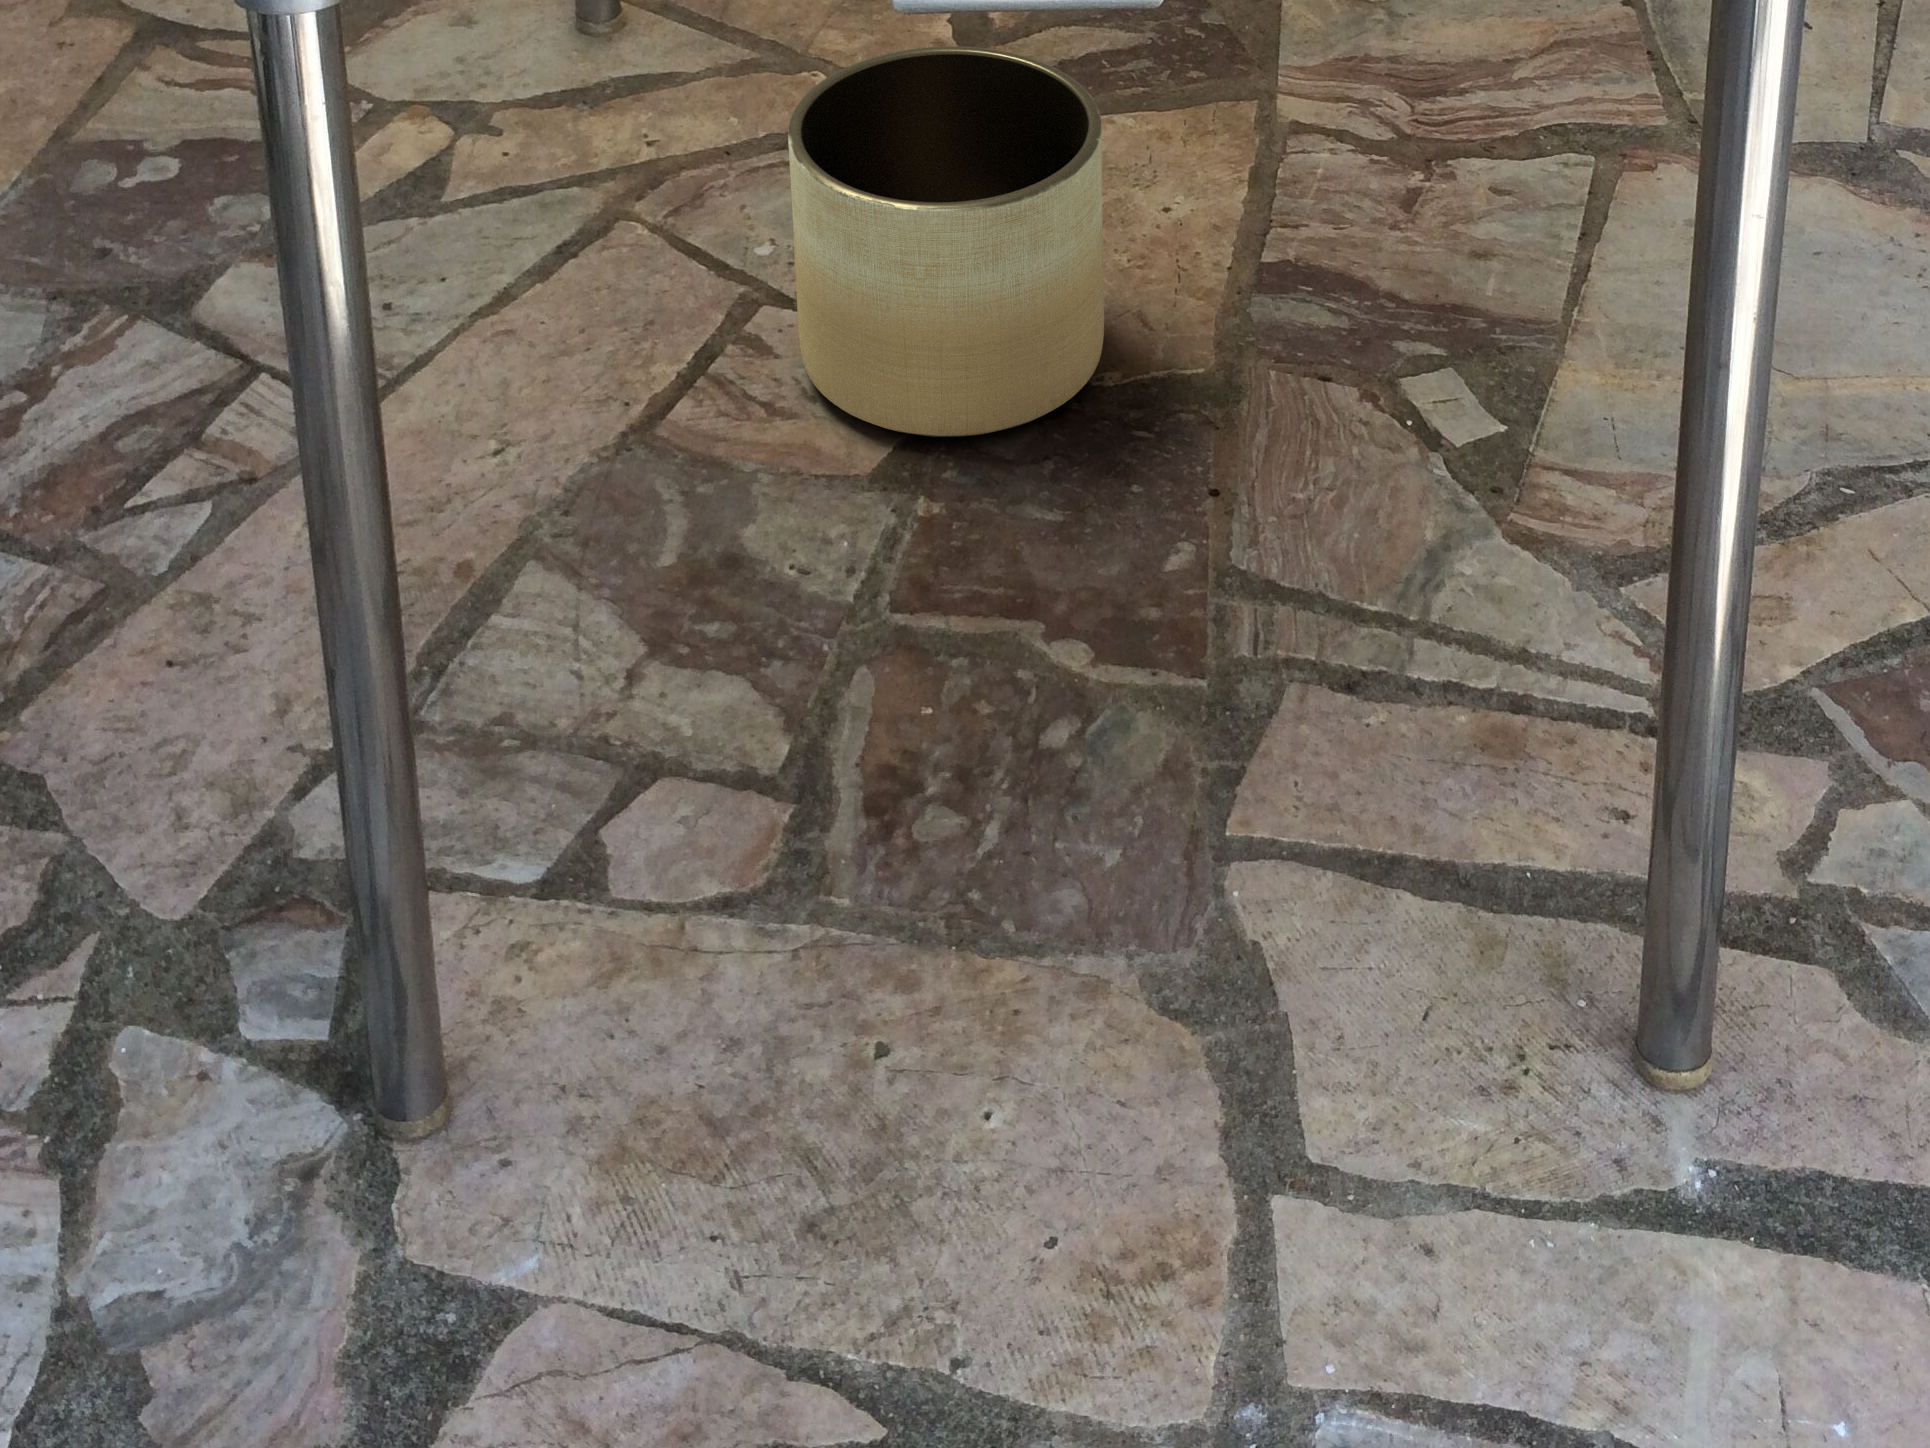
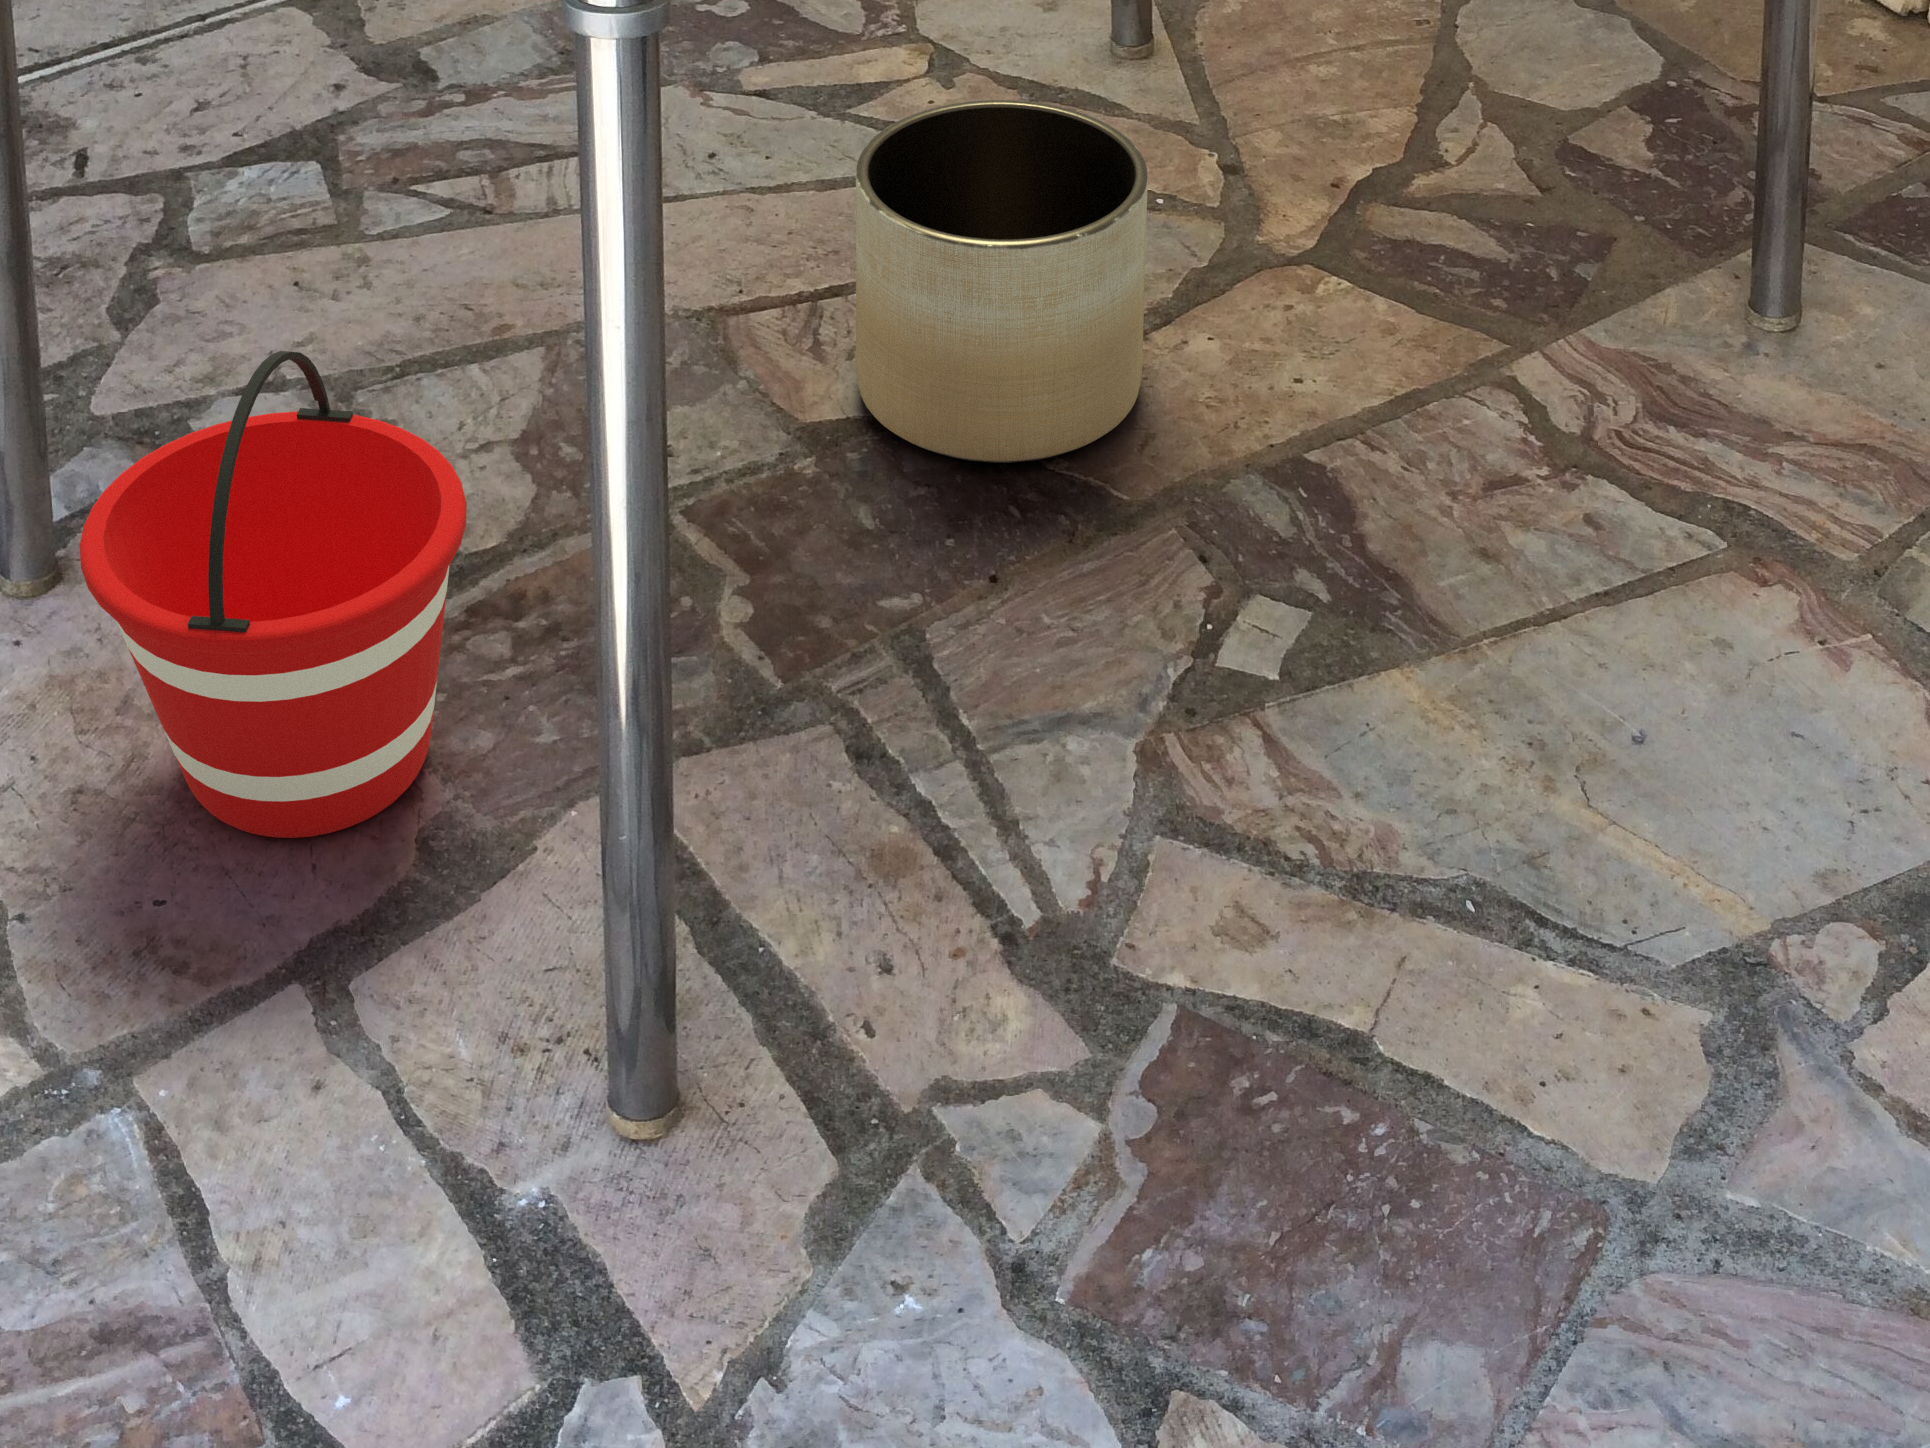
bucket: none [717,581,1178,1136] -> present [80,351,467,838]

